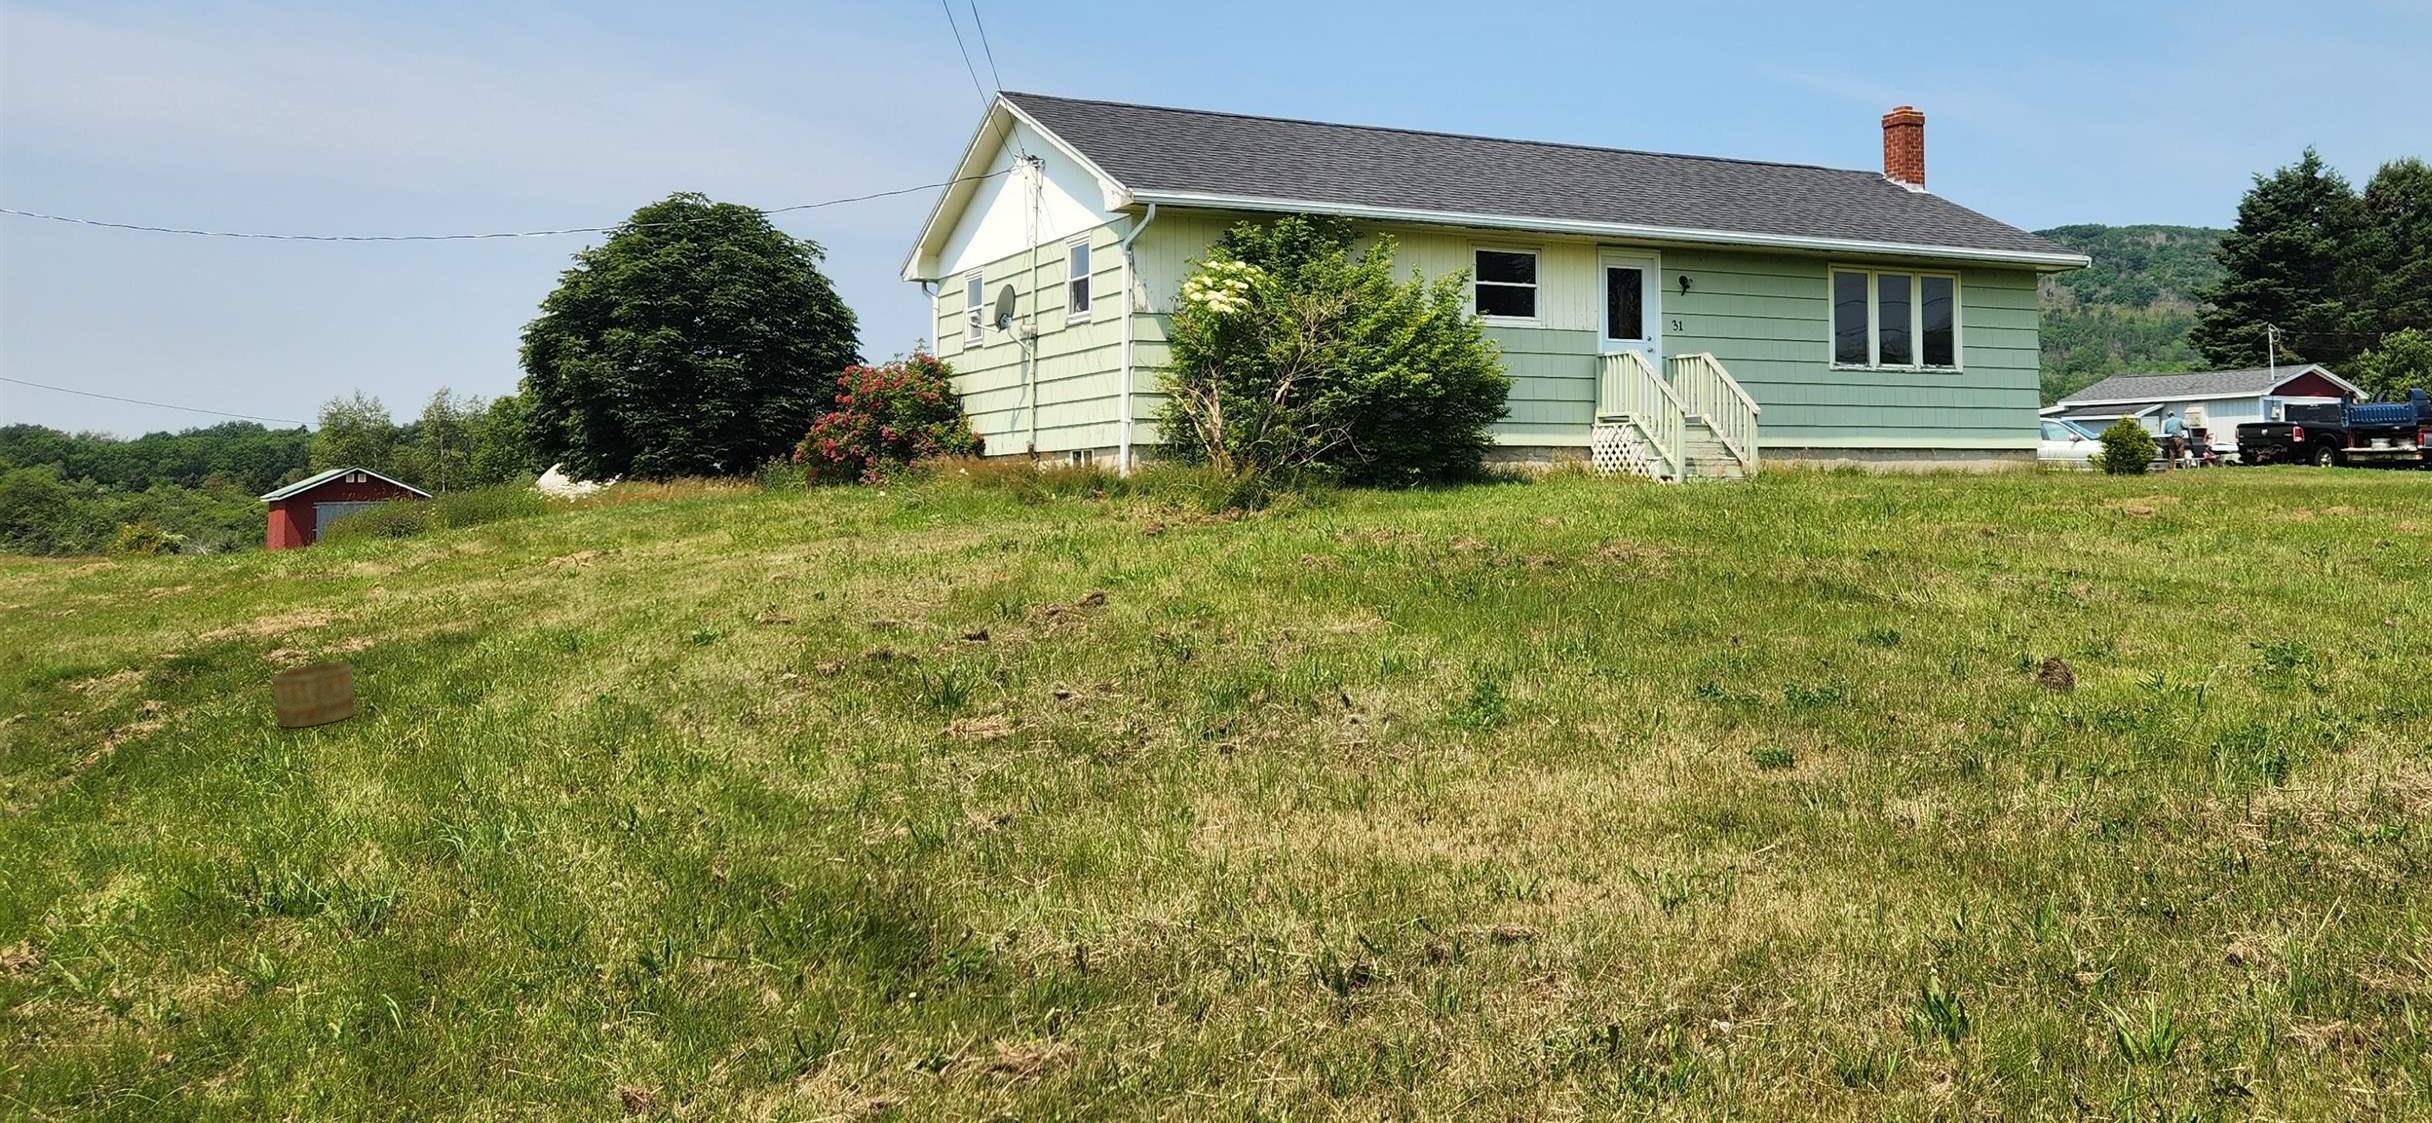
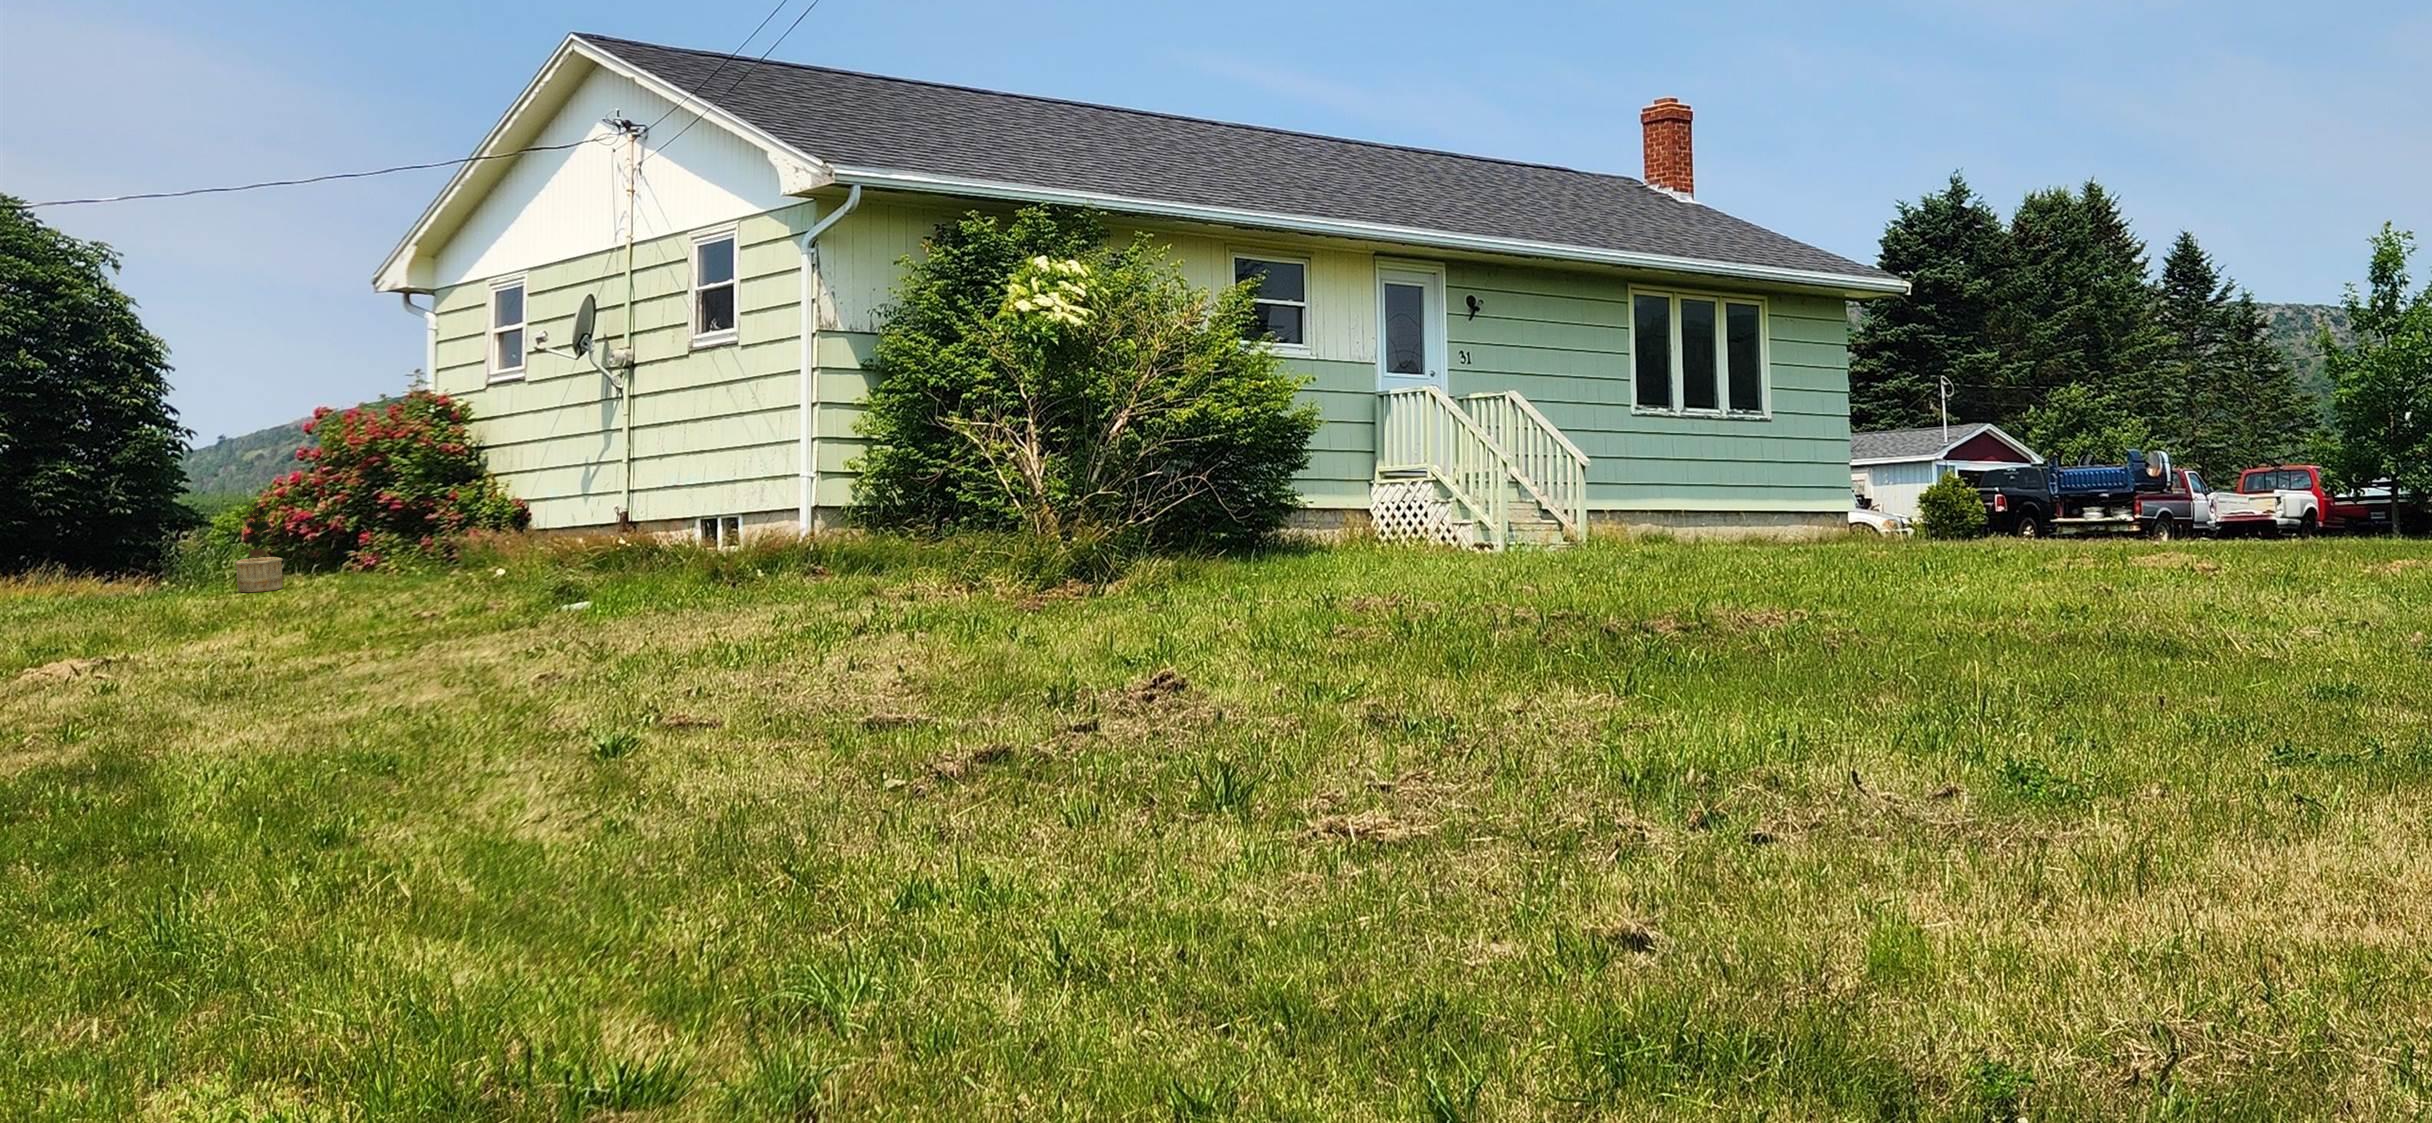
wooden bucket: present [269,662,355,727] -> present [235,557,283,592]

